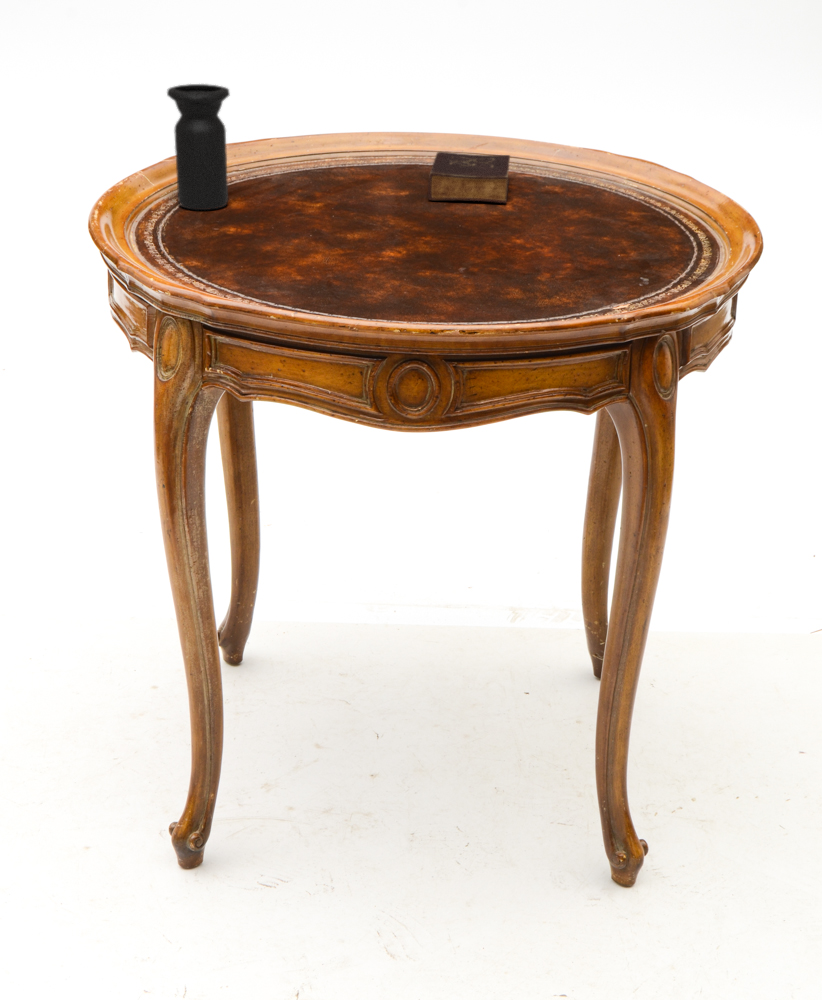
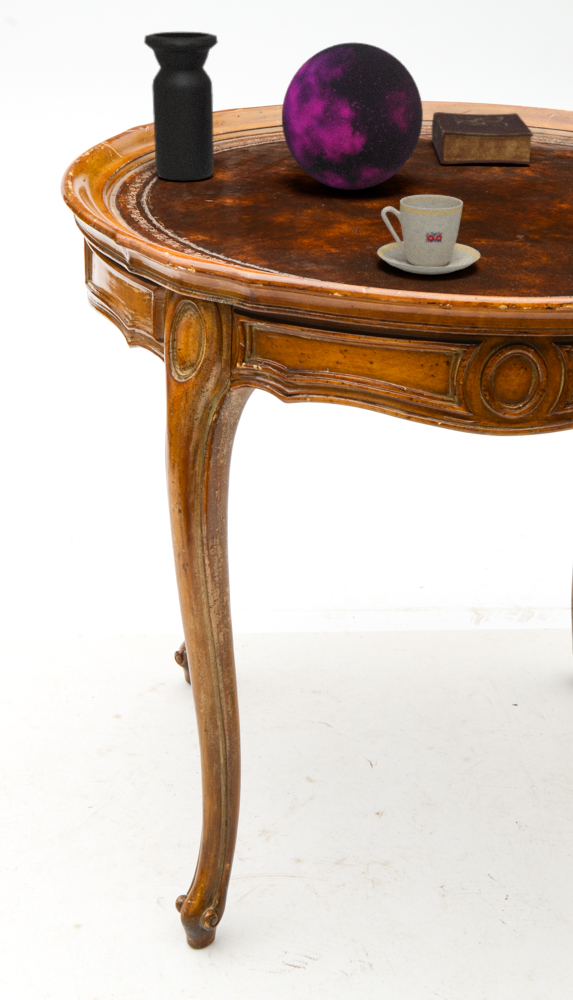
decorative orb: none [277,101,396,223] -> present [282,43,423,190]
teacup: none [316,238,399,302] -> present [377,195,480,274]

